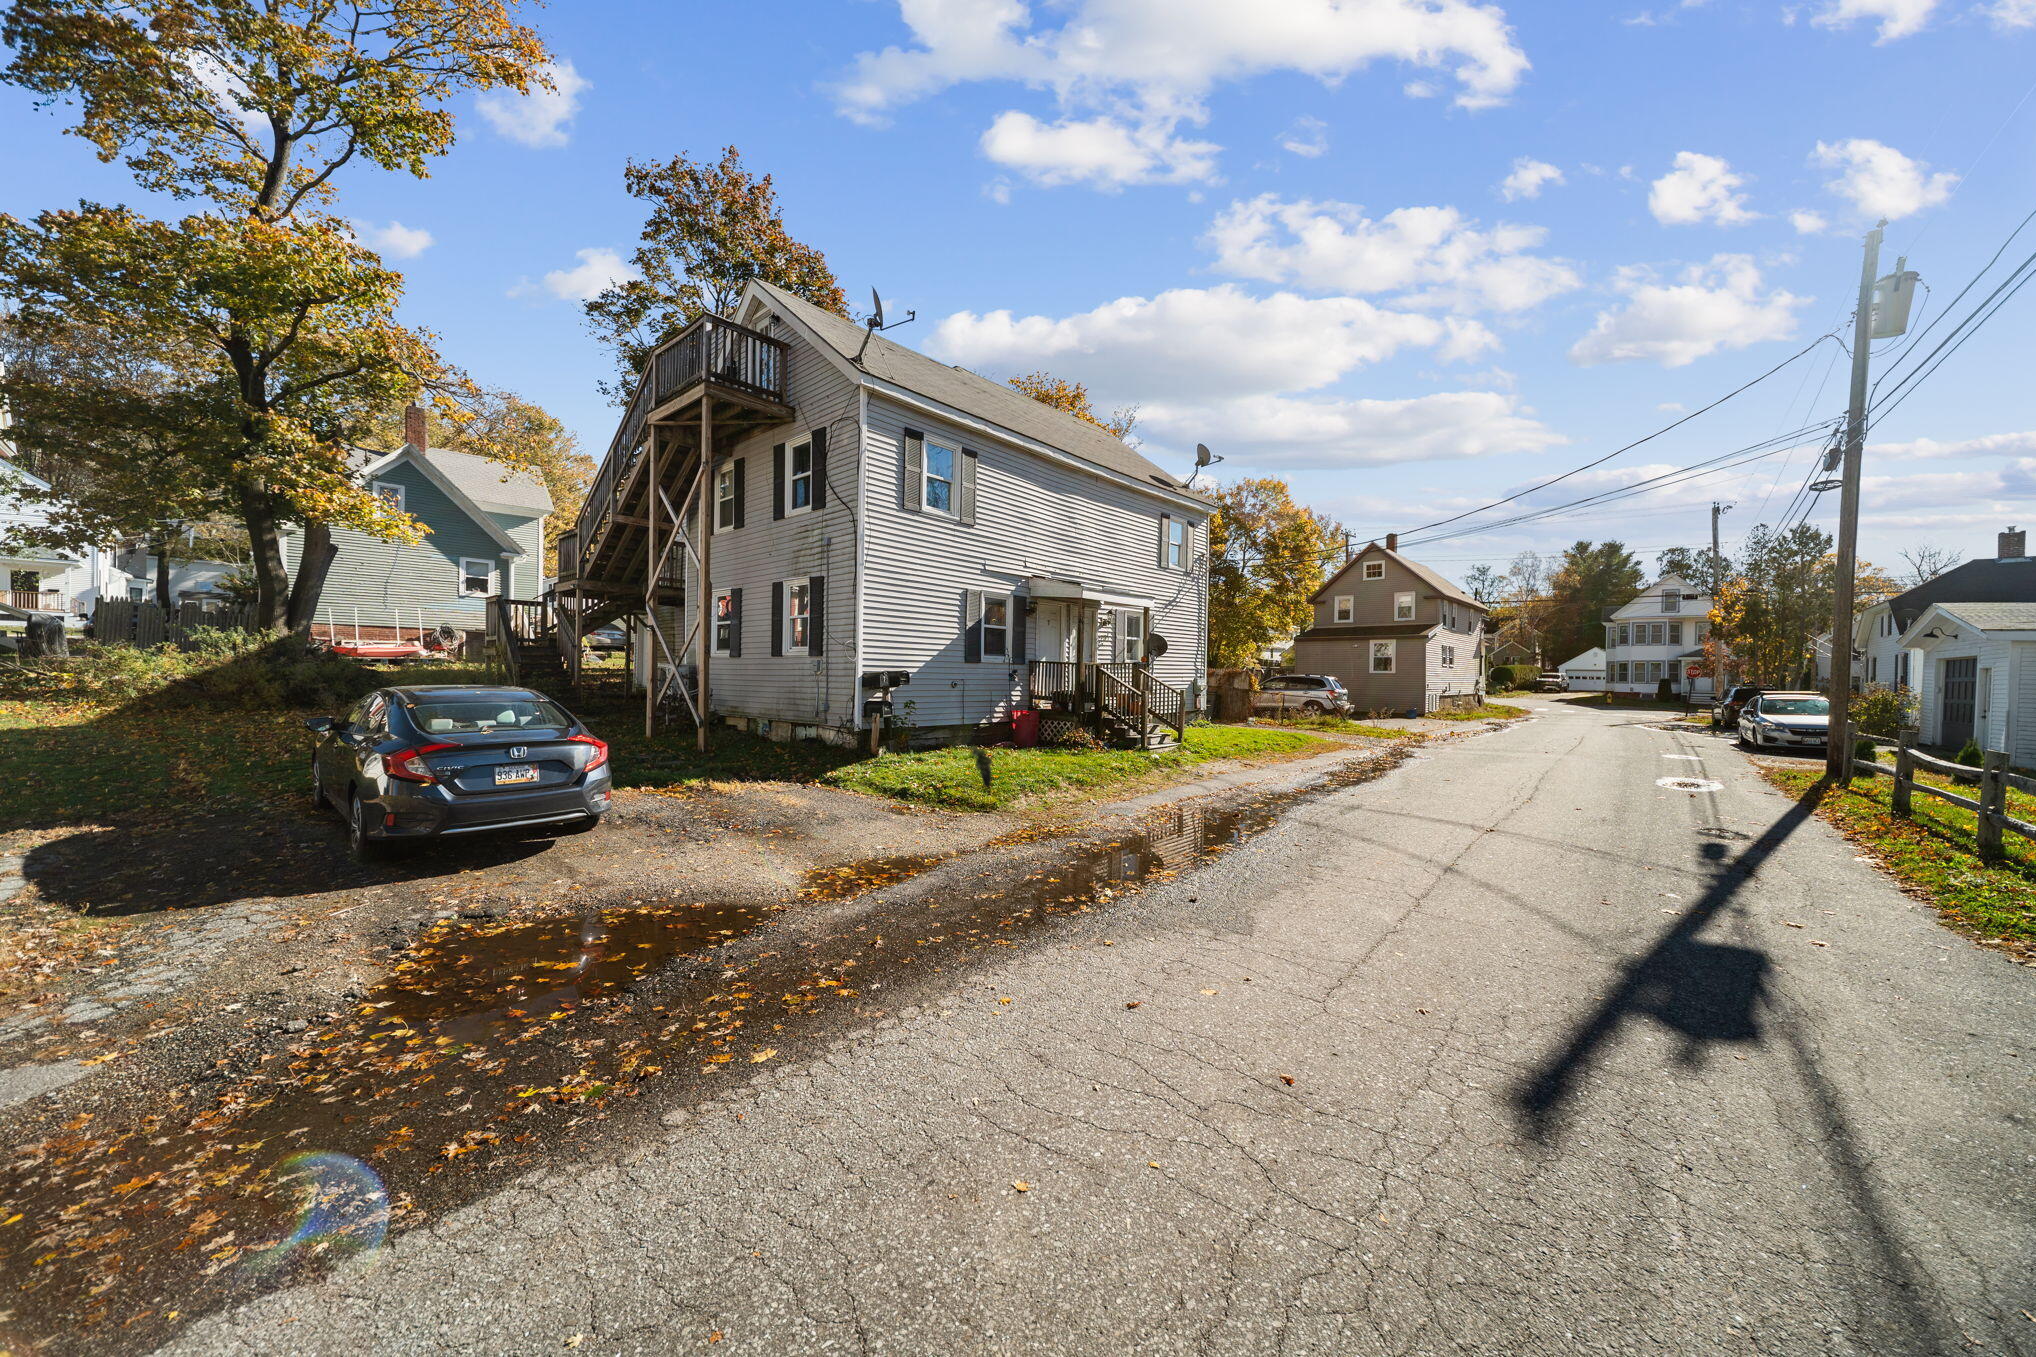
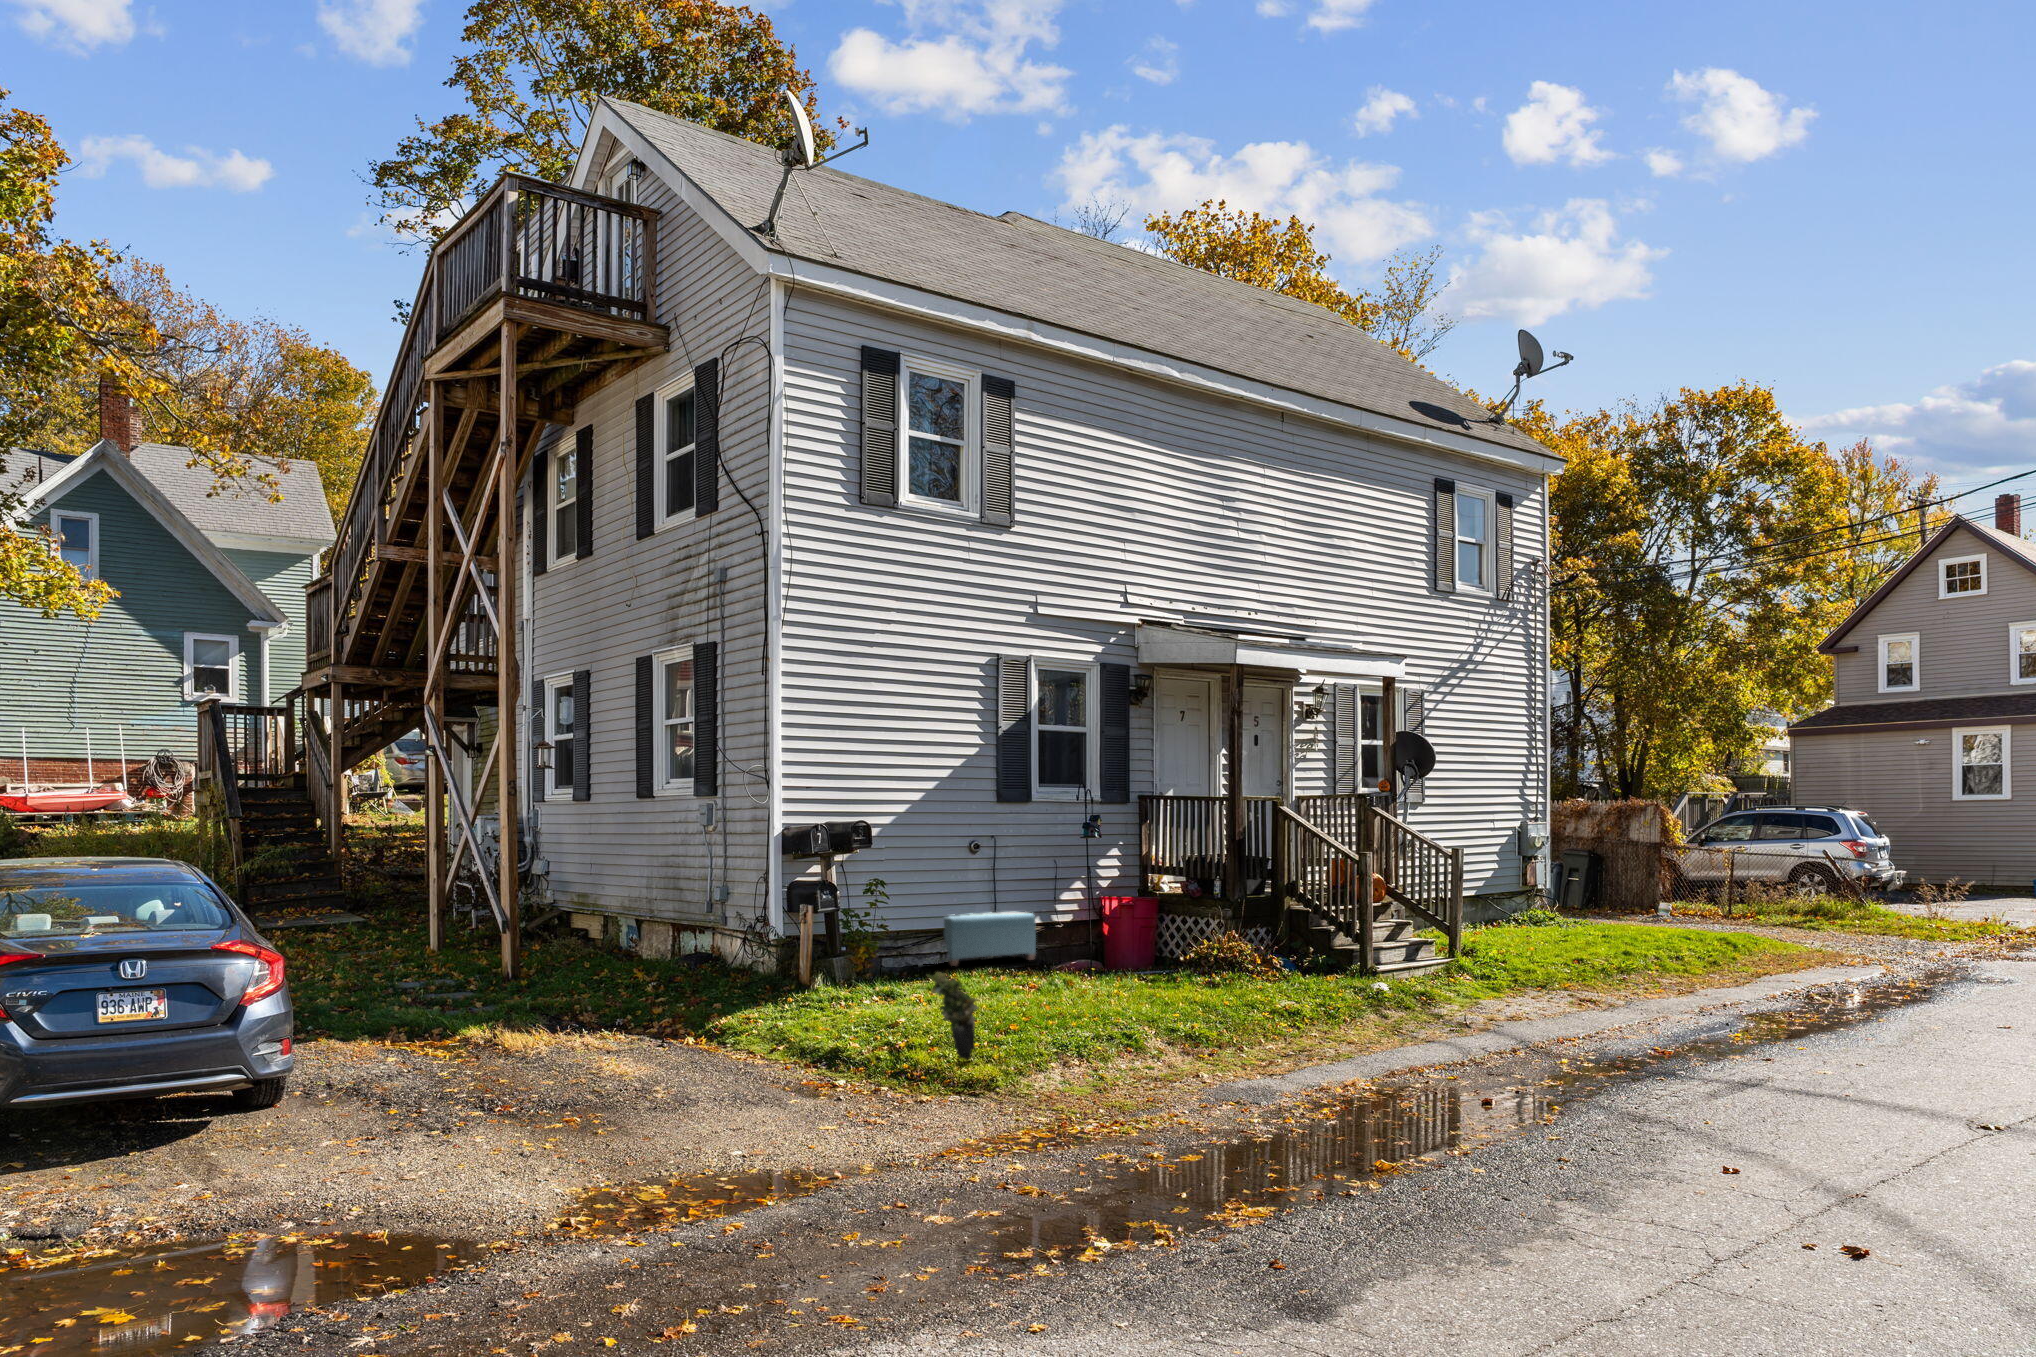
bench: none [933,719,985,745] -> present [944,912,1036,966]

